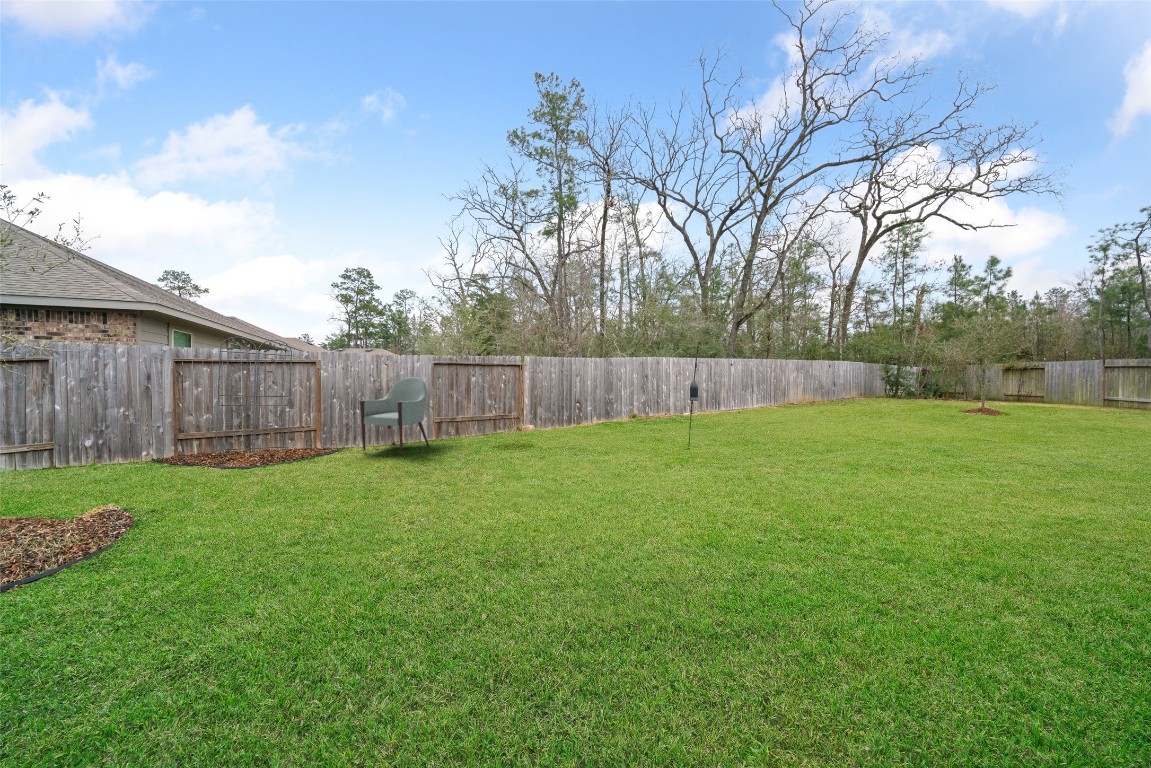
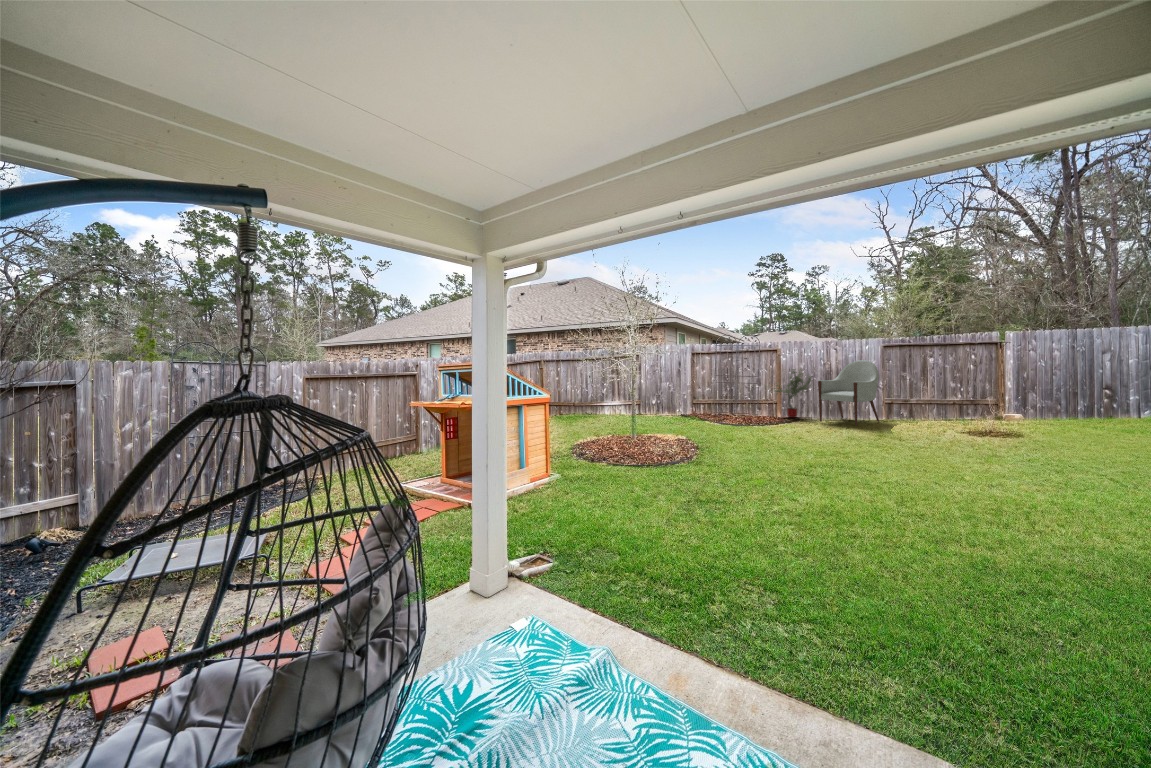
potted tree: none [307,386,359,449] -> present [774,369,812,418]

